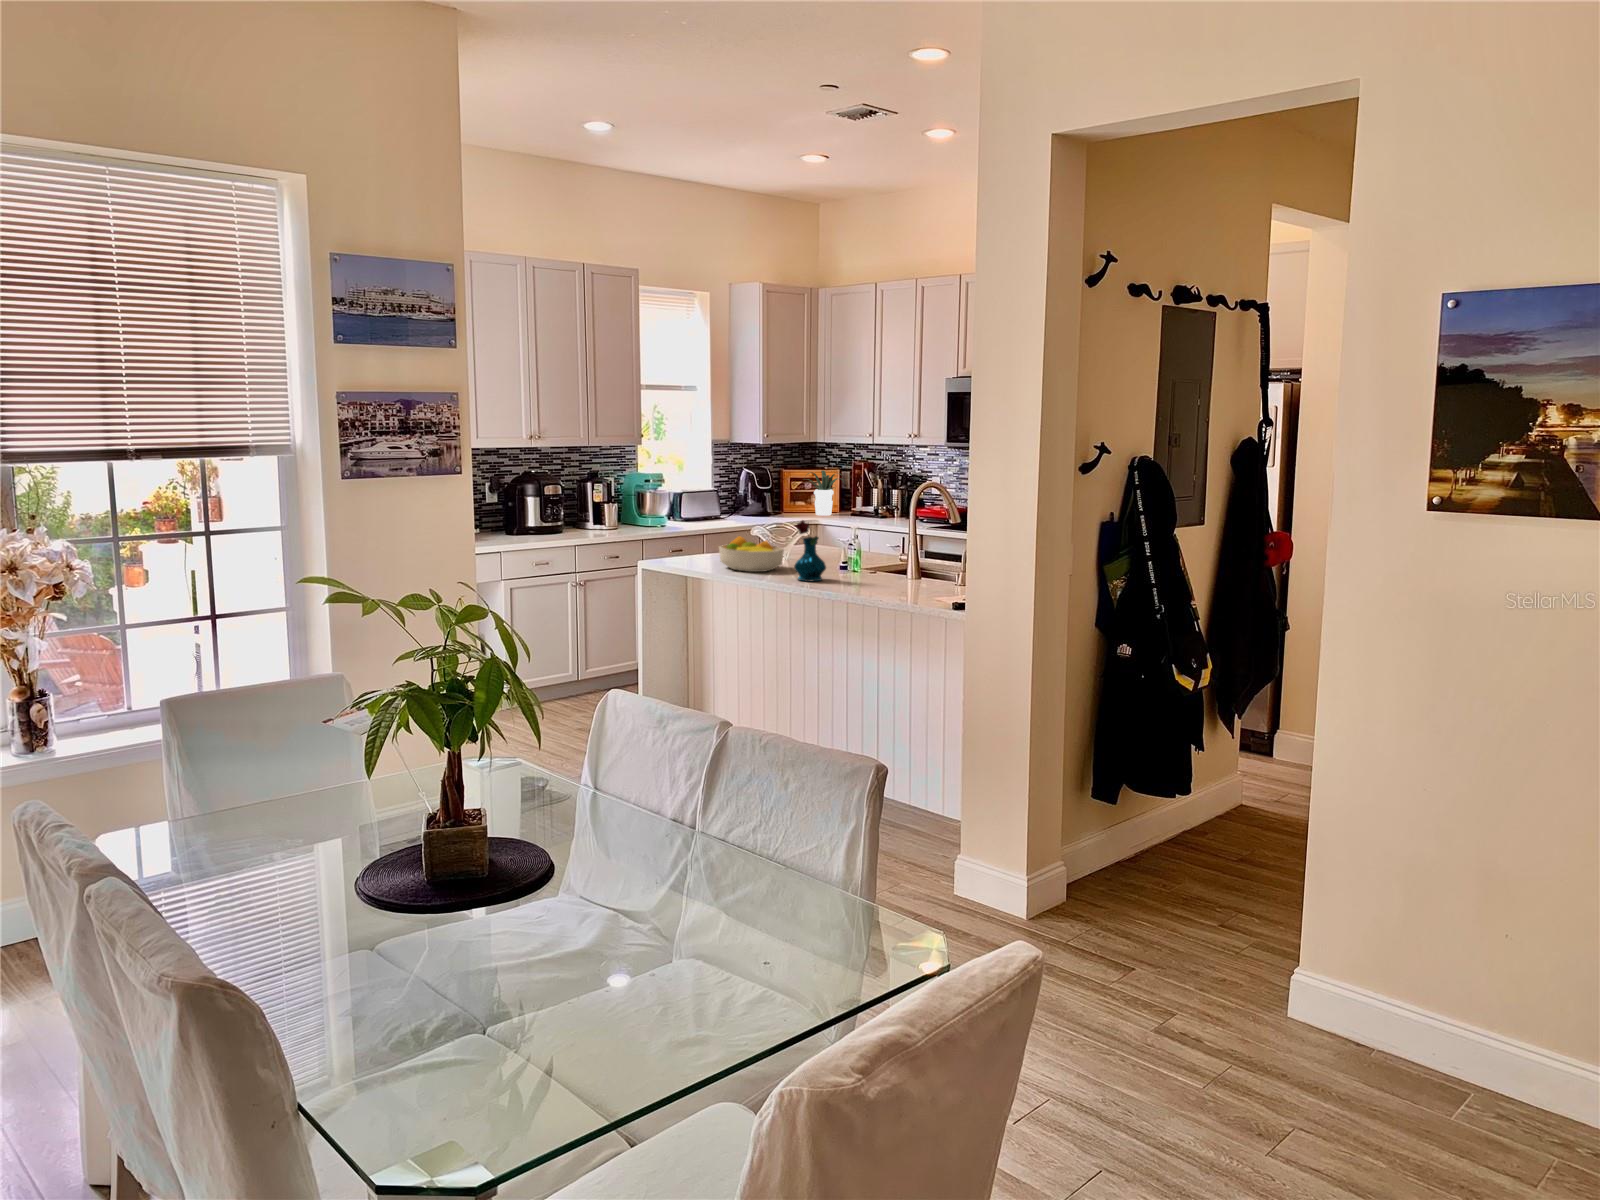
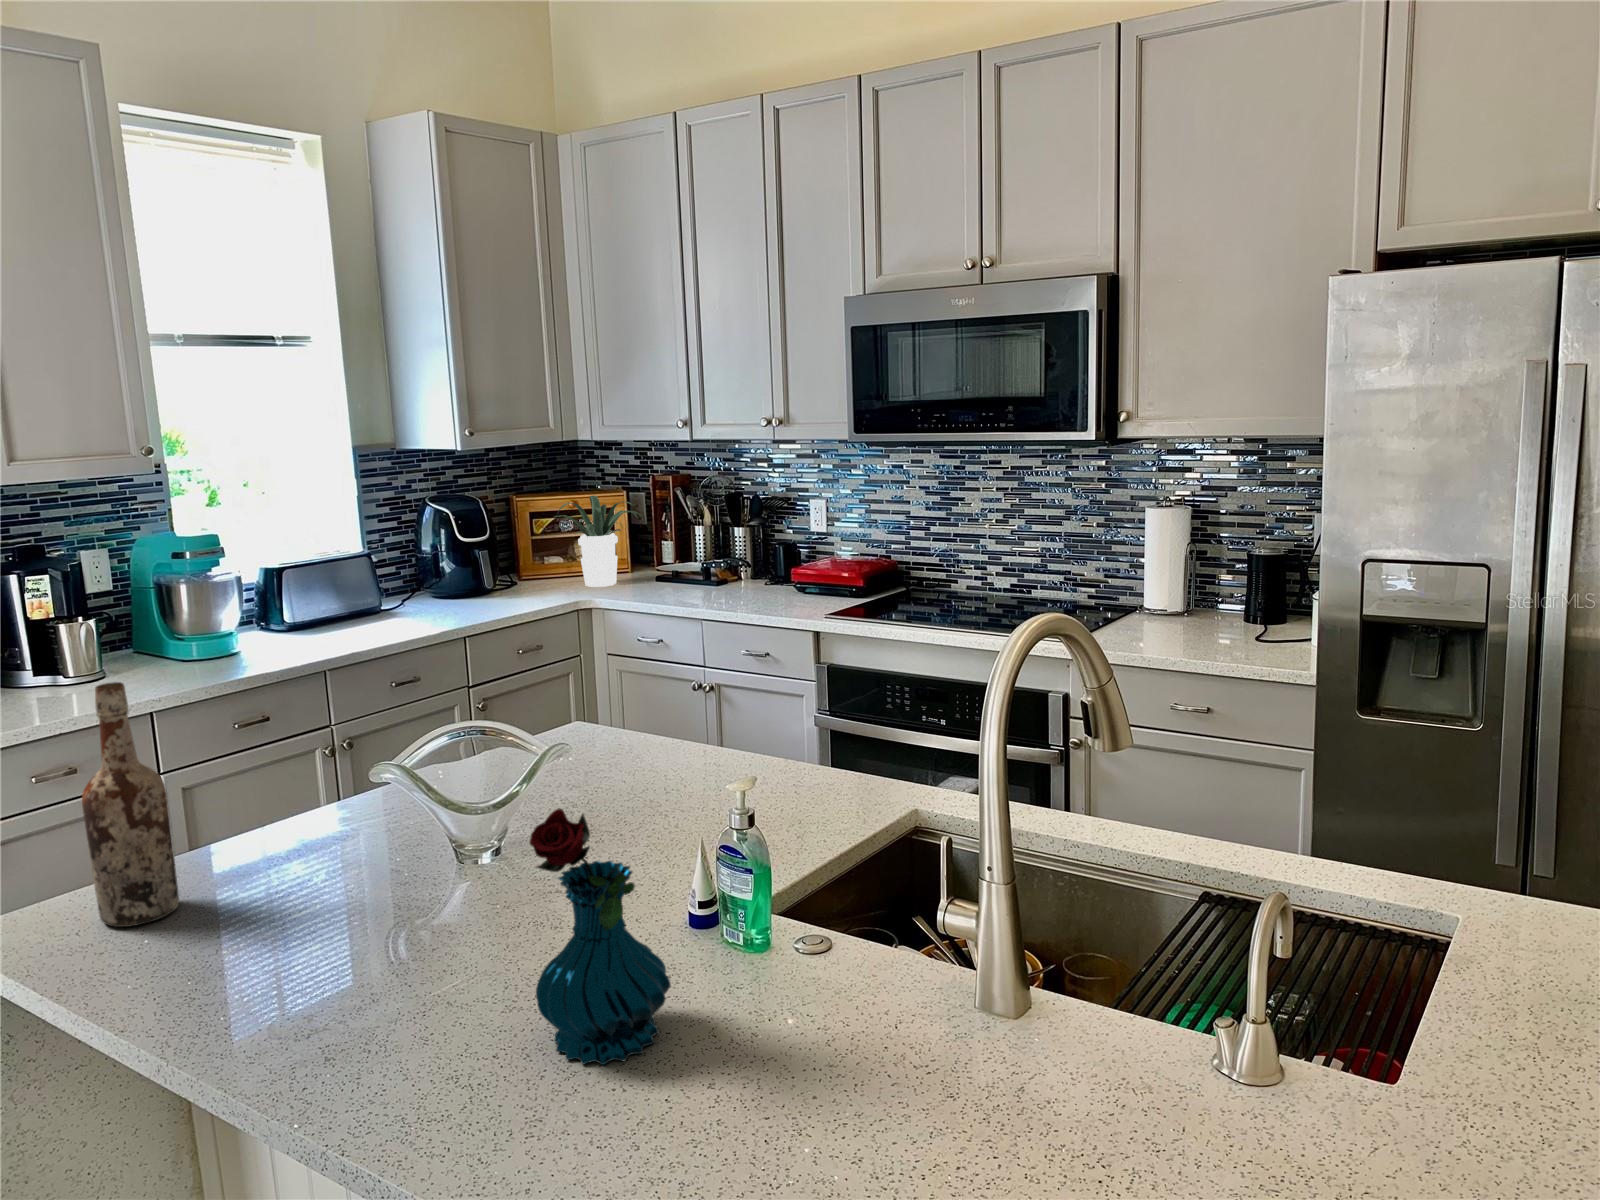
wine bottle: none [672,498,693,566] -> present [82,682,179,927]
fruit bowl: present [719,536,784,572] -> none [258,800,497,961]

